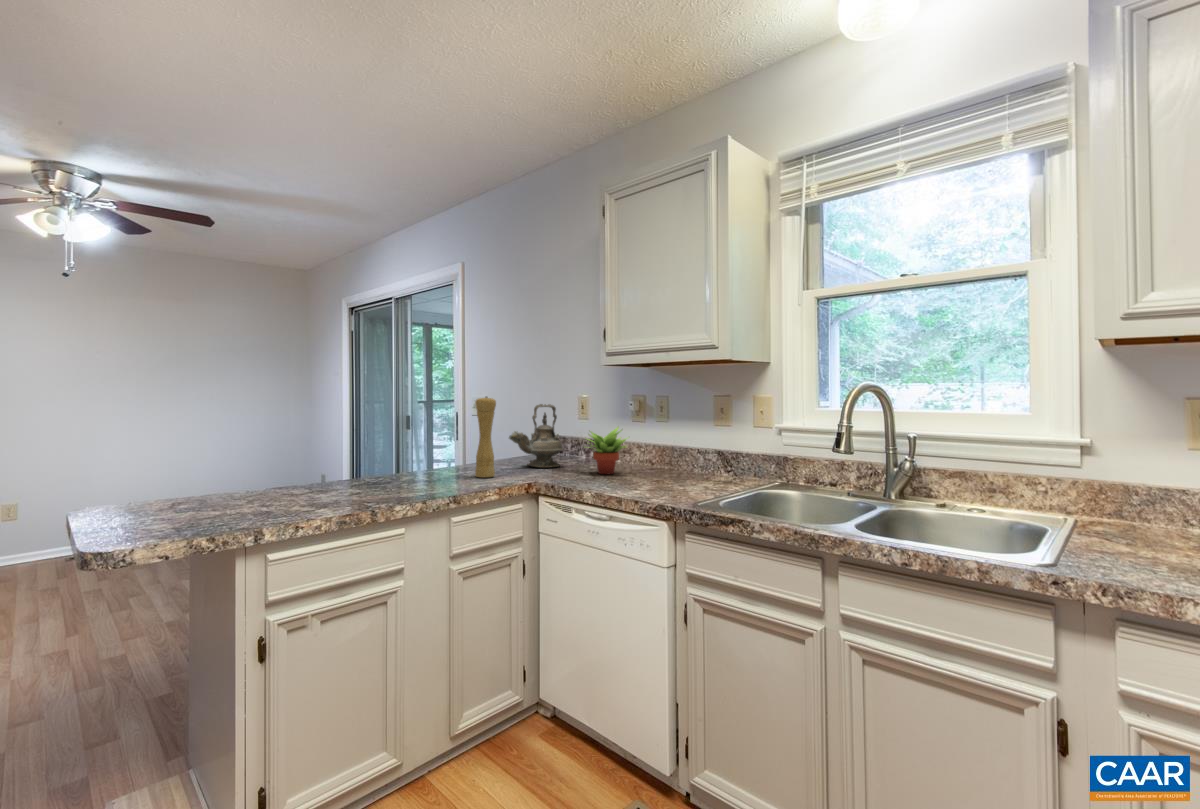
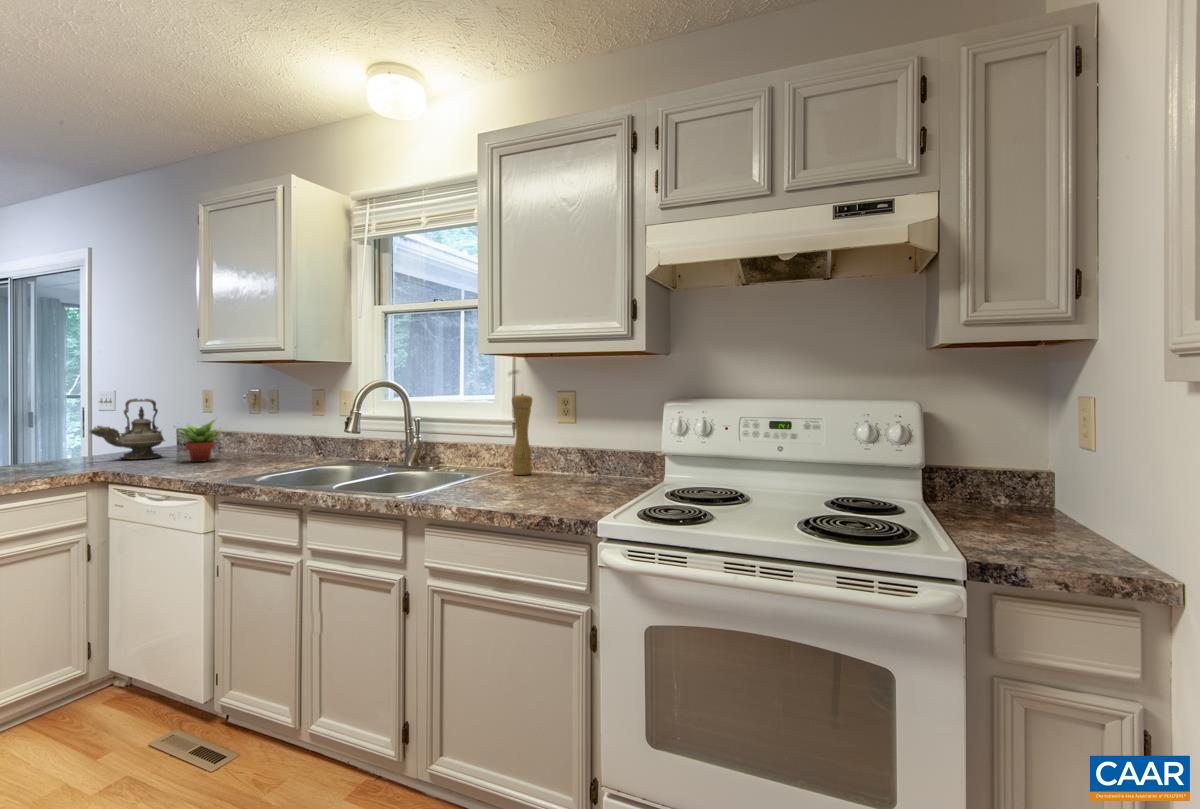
pepper mill: present [475,397,496,478] -> present [512,394,532,475]

